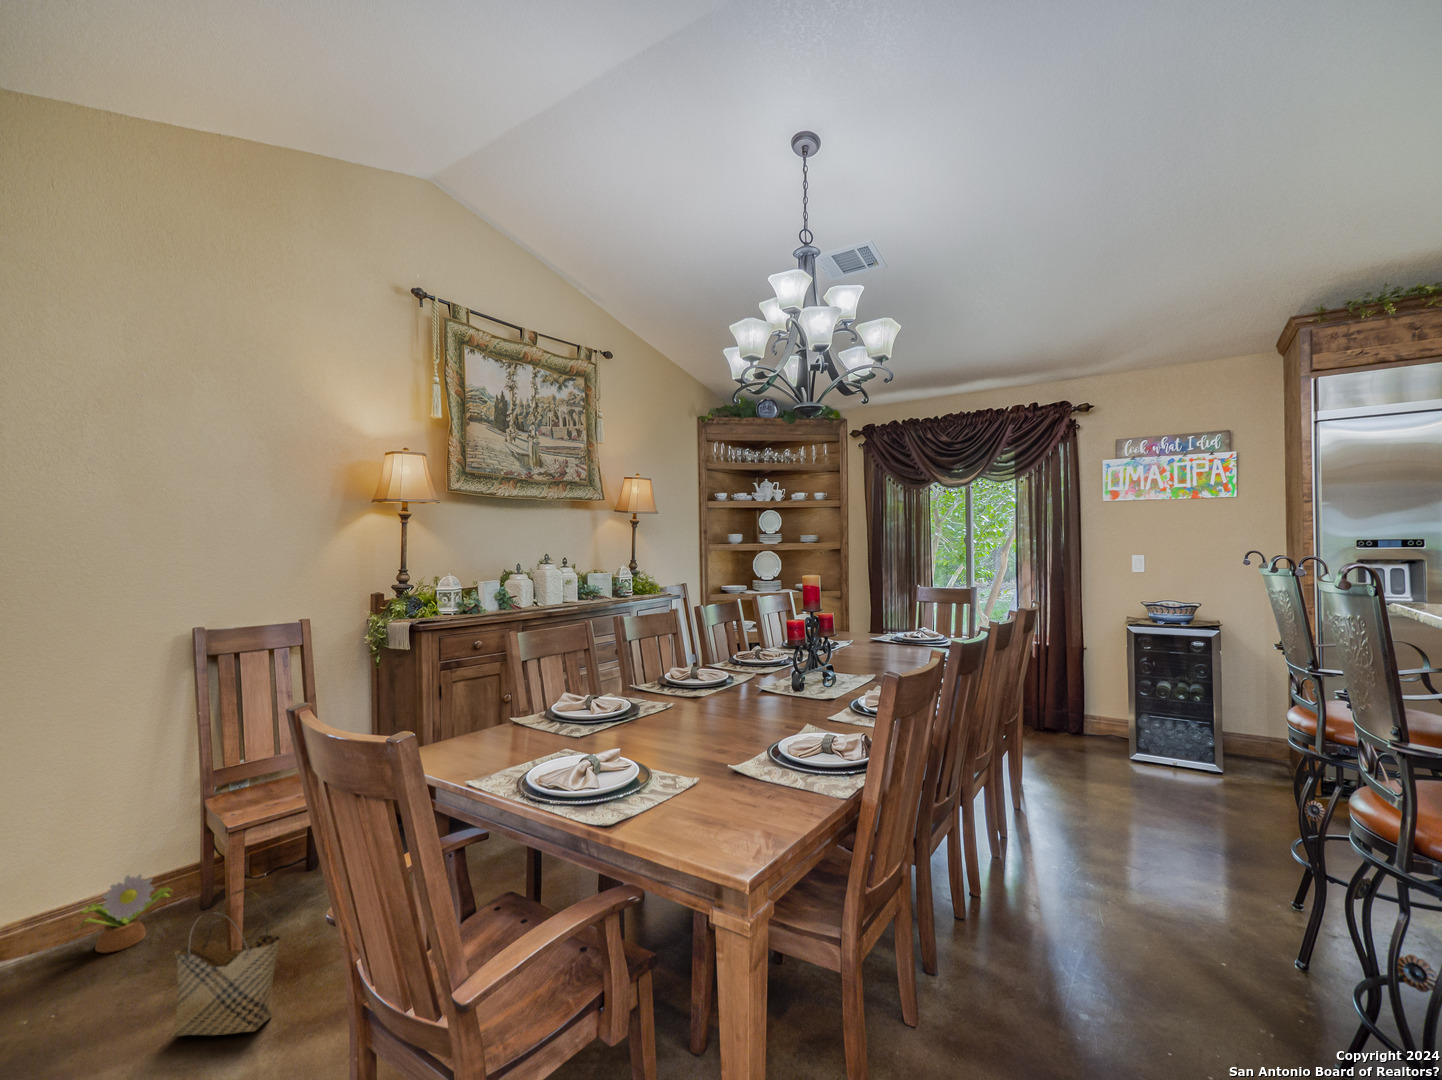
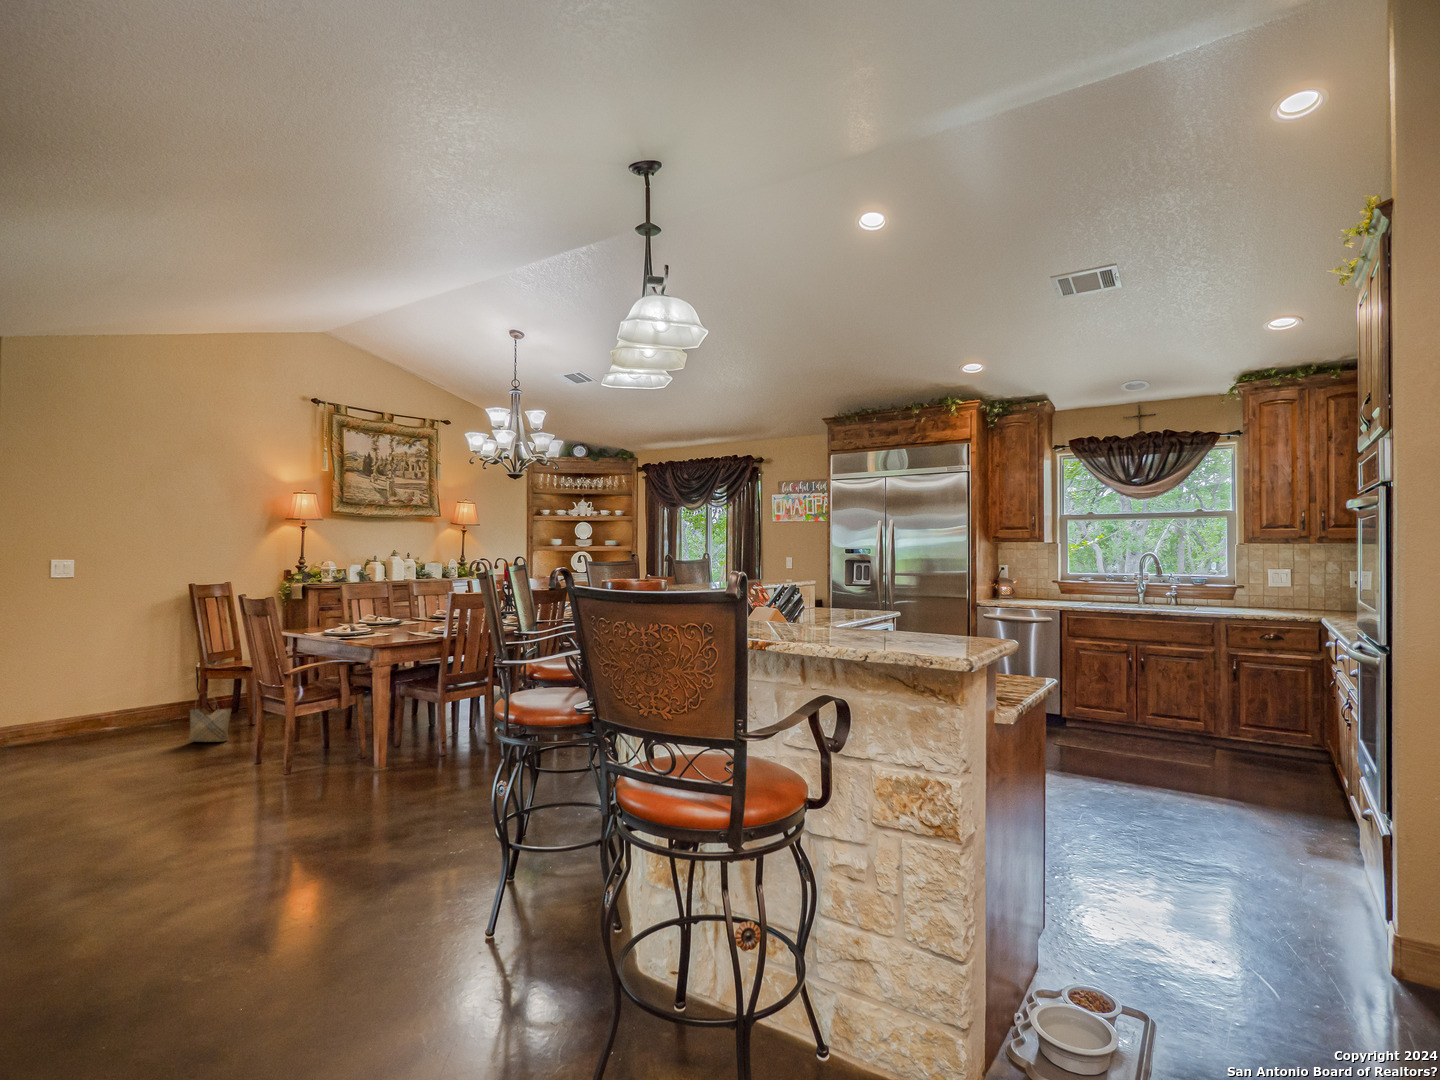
decorative plant: present [76,874,171,953] -> none [140,695,181,729]

